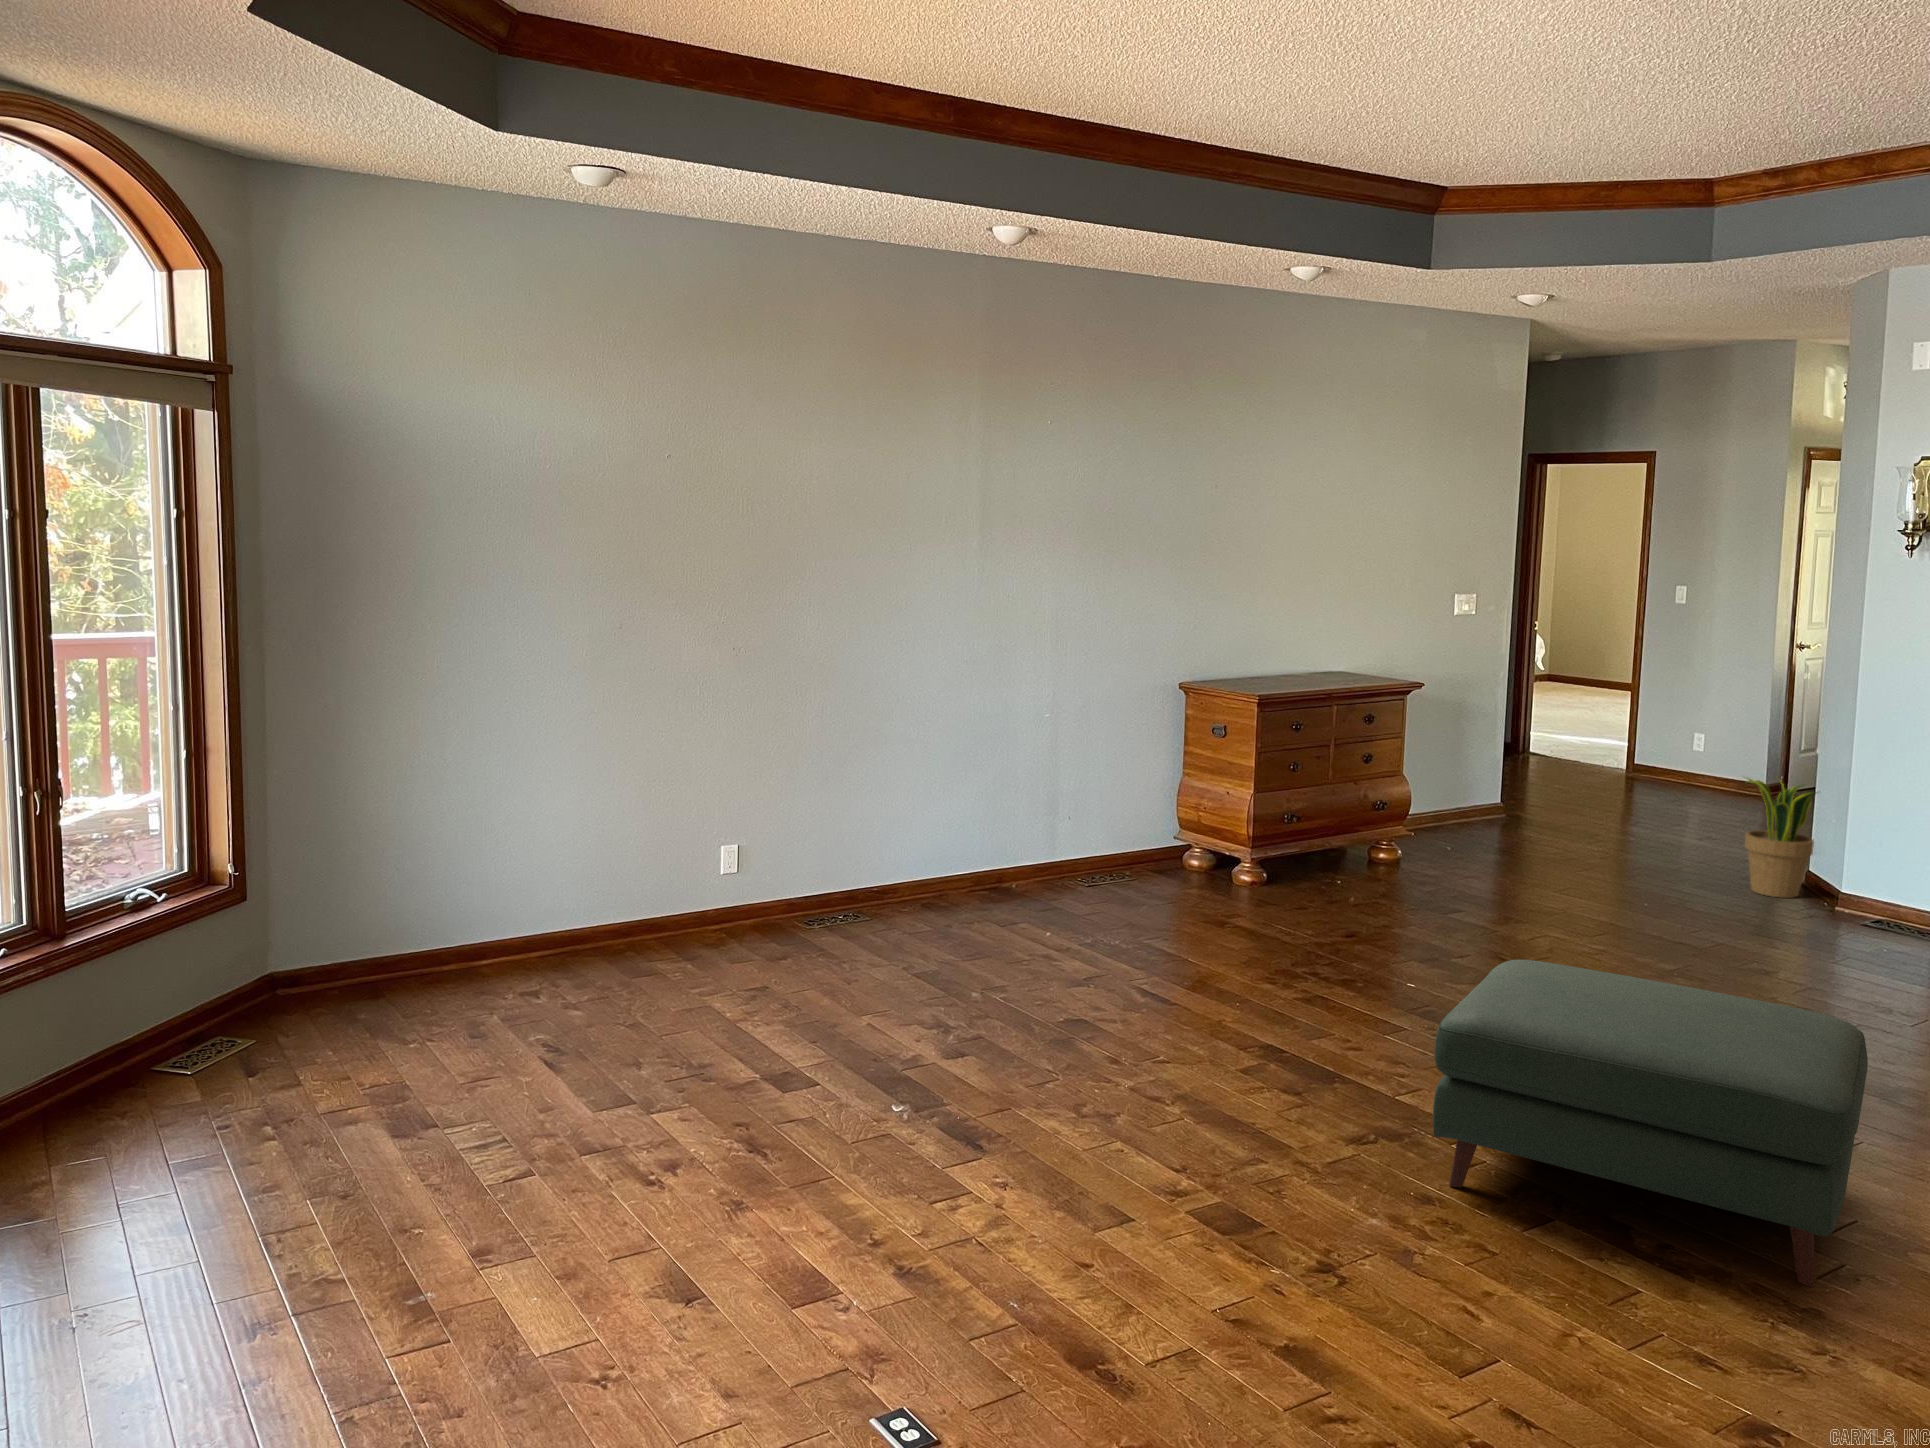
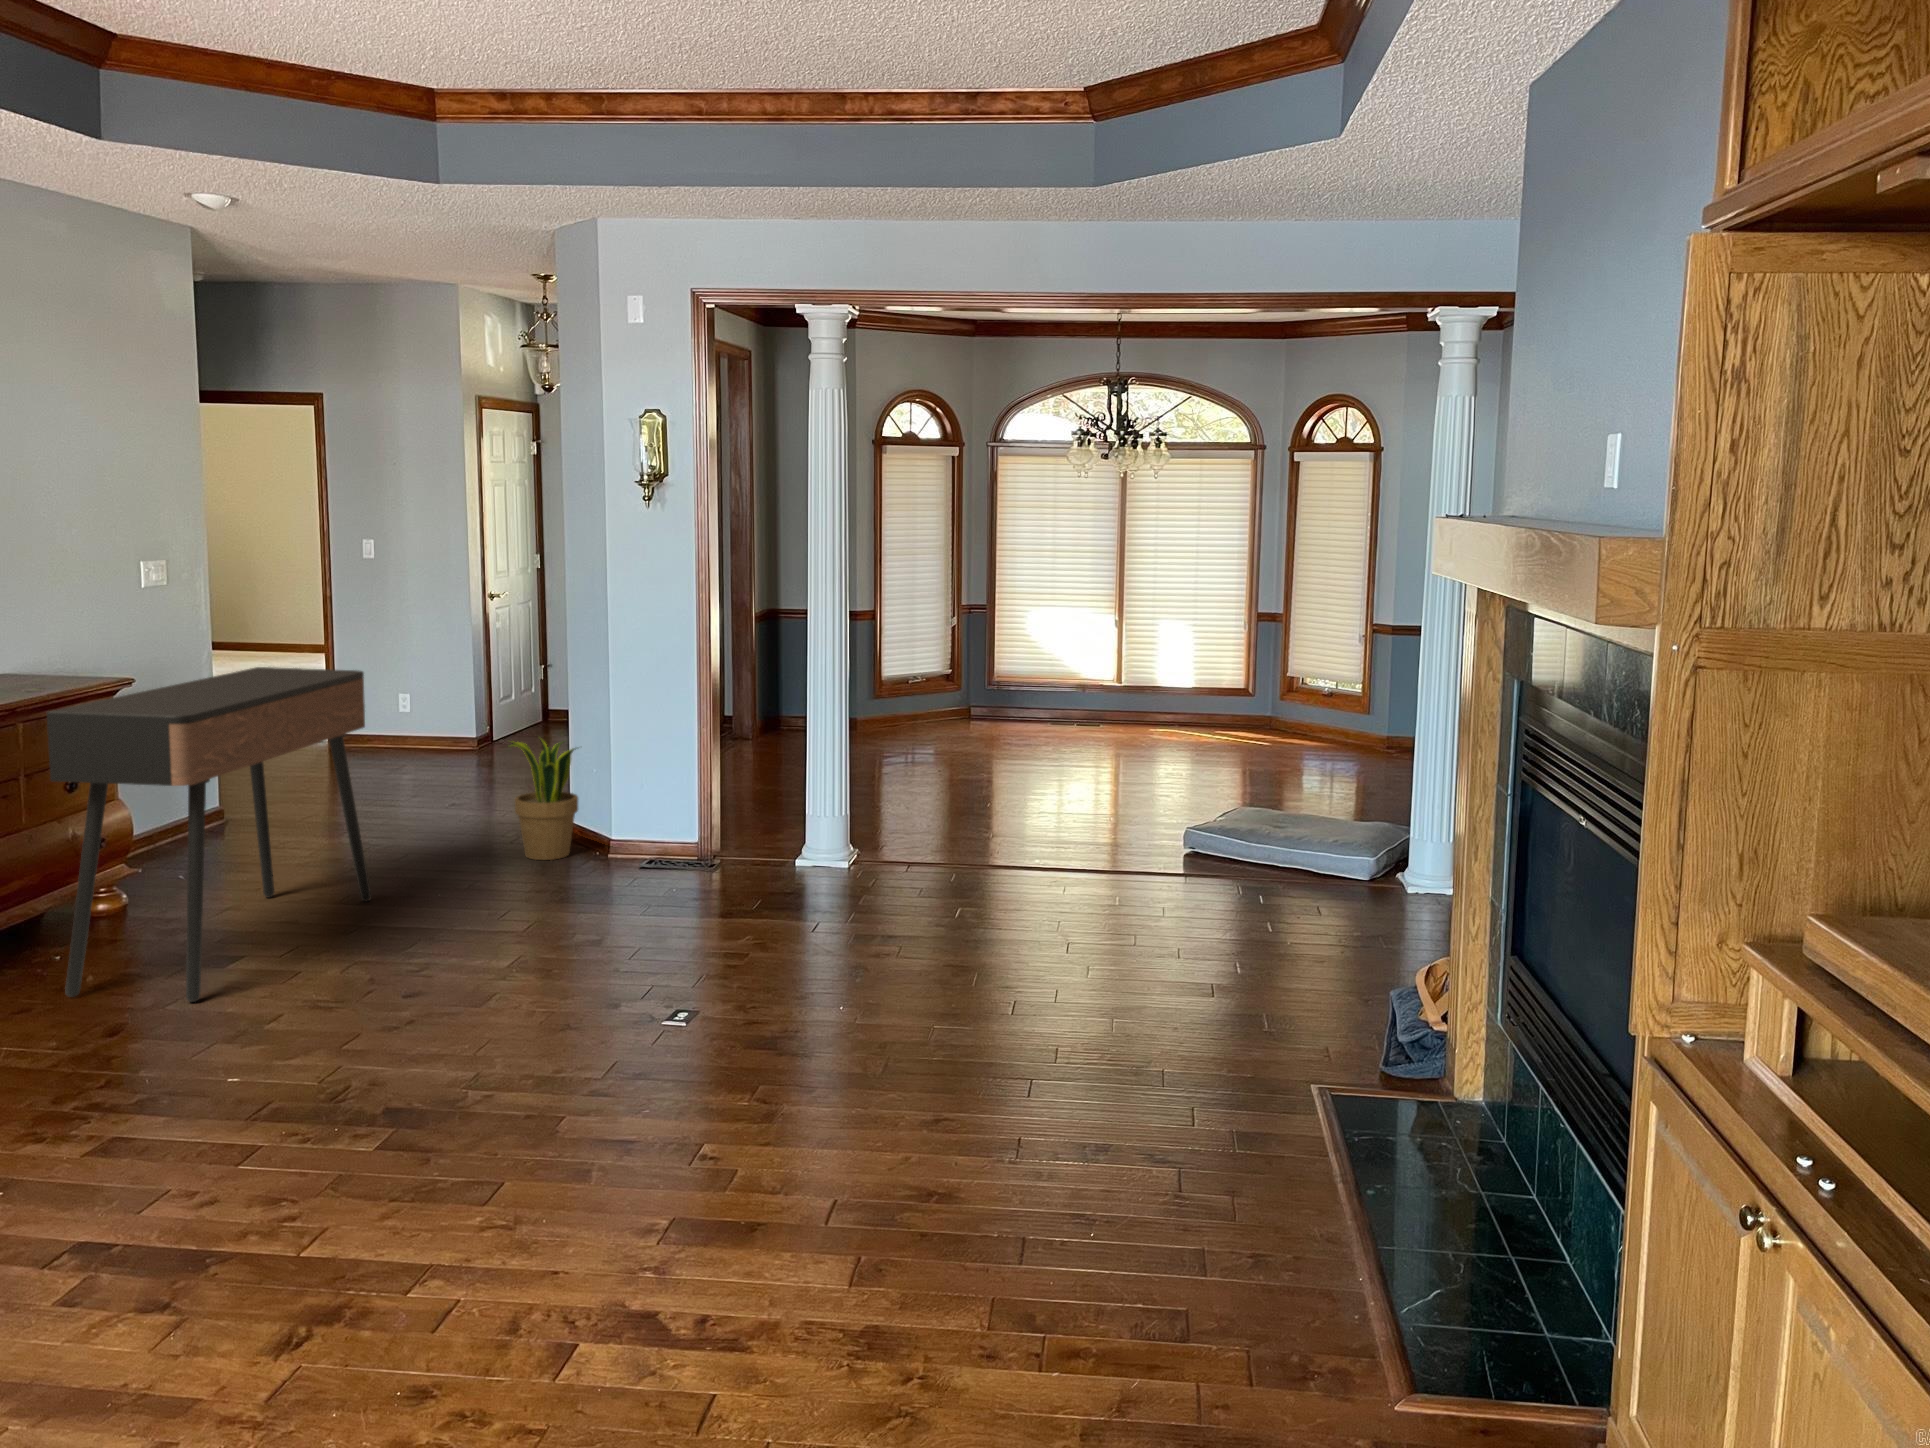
console table: none [1334,685,1599,930] -> present [47,667,371,1002]
ottoman: present [1433,960,1868,1287] -> none [403,1000,861,1357]

